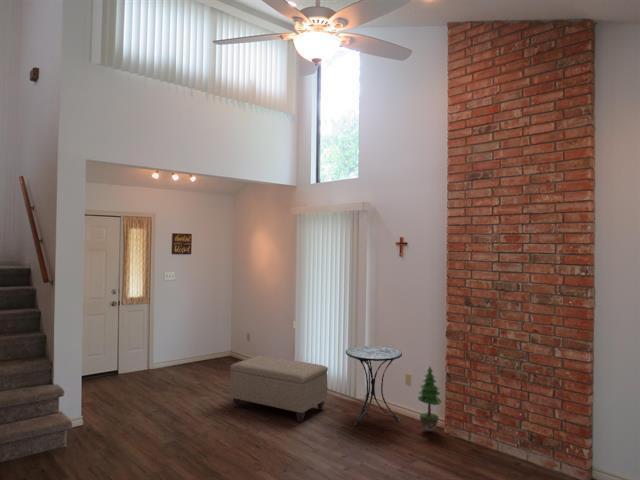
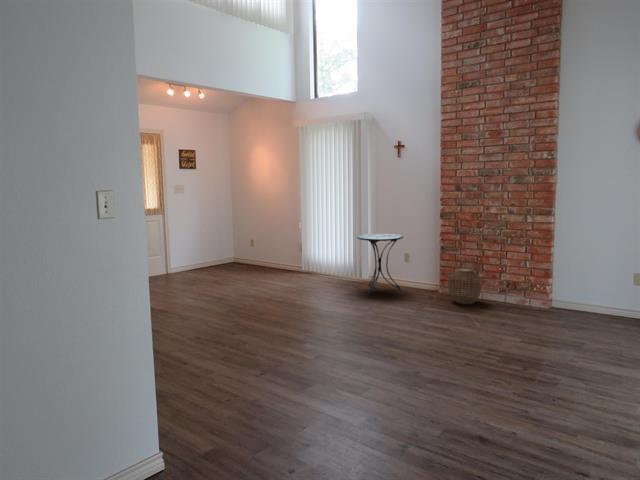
ottoman: present [230,356,328,422] -> none [259,249,340,294]
potted tree: present [418,367,441,432] -> none [418,242,437,293]
woven basket: none [451,408,495,460] -> present [448,268,481,304]

